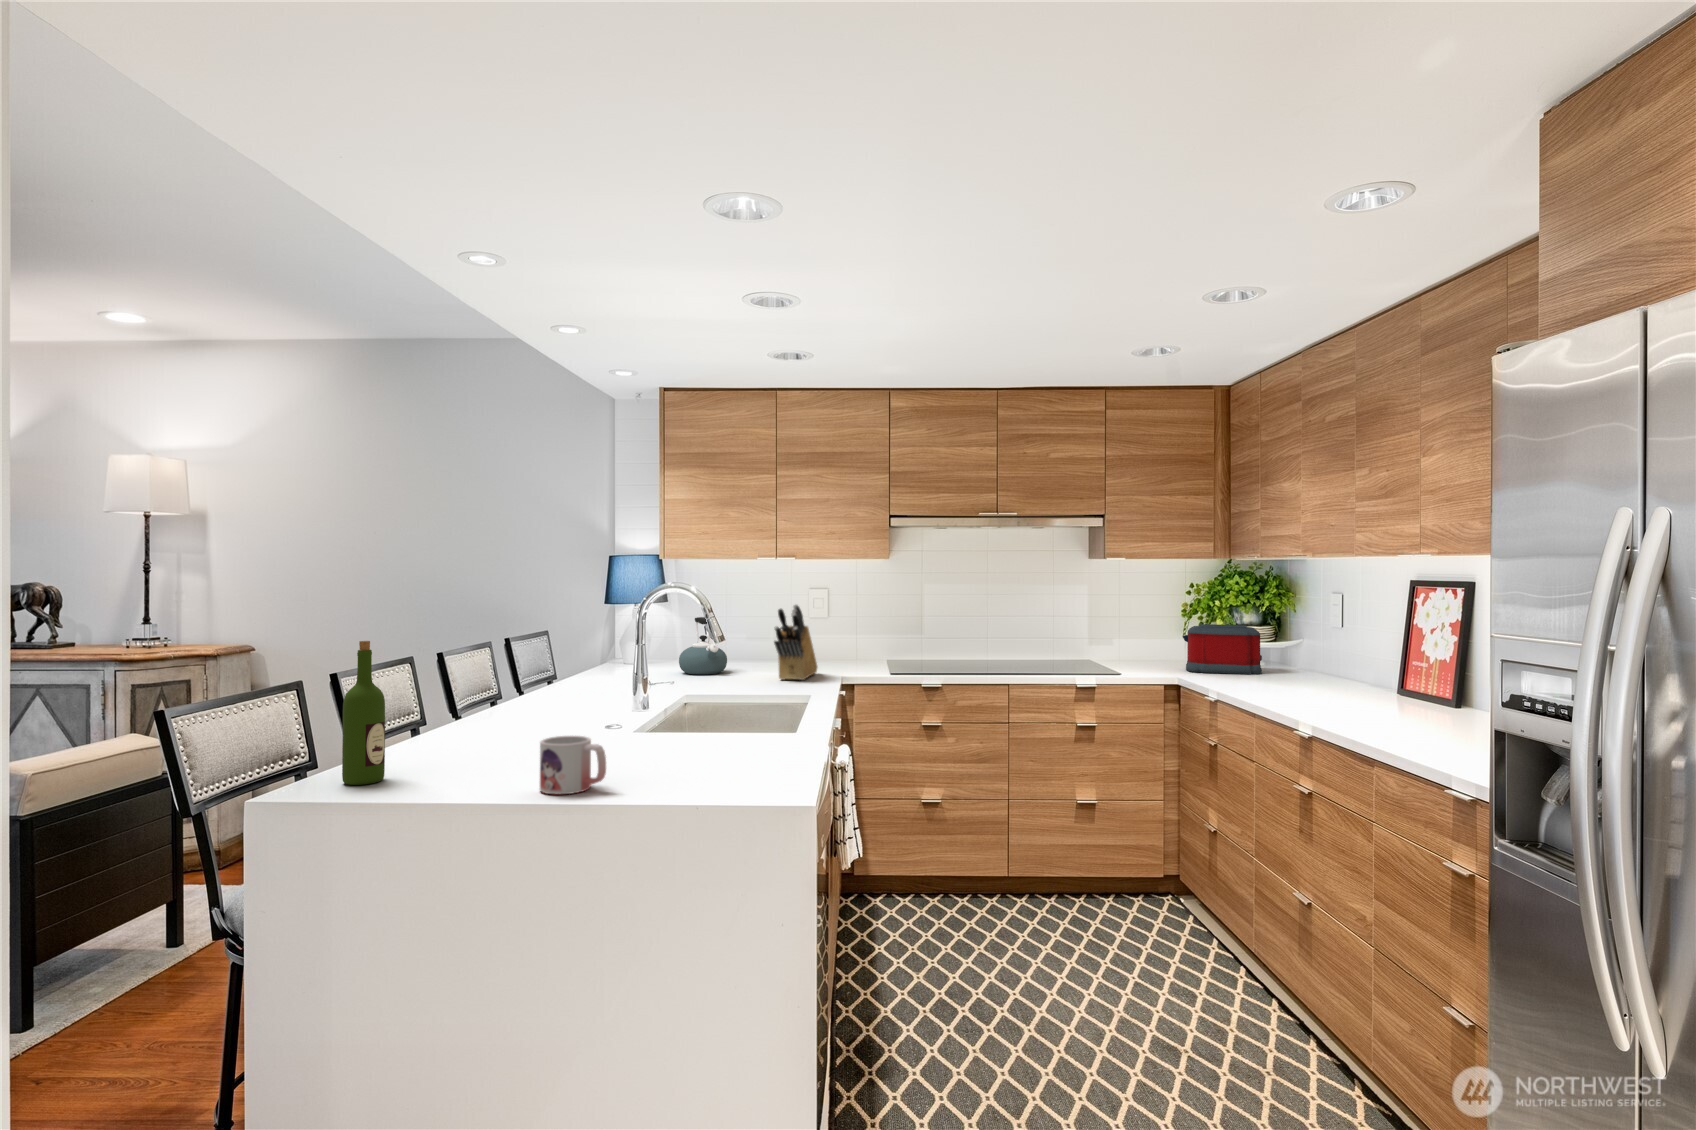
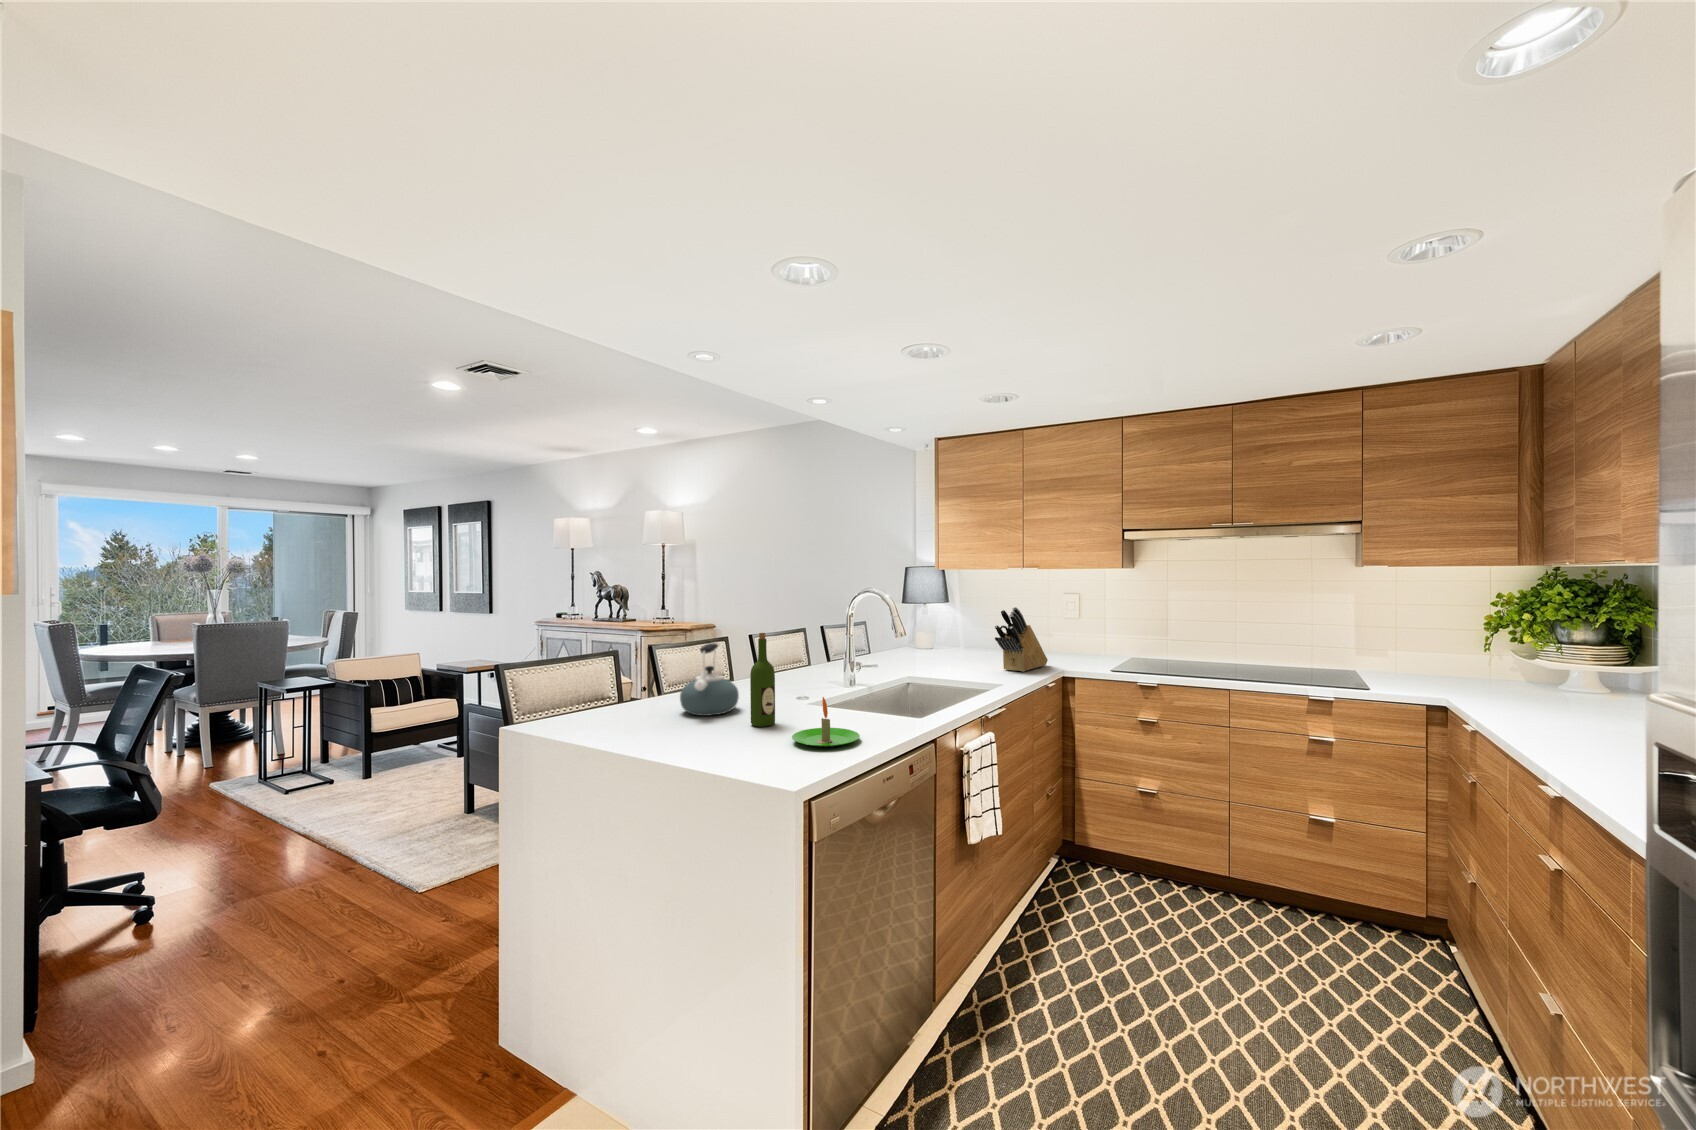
kettle: present [679,617,727,675] -> present [680,643,739,716]
toaster: present [1183,624,1262,674] -> none [1471,639,1595,704]
wine bottle: present [342,641,385,785] -> present [750,633,775,727]
candle: none [672,703,757,764] -> present [792,697,860,747]
mug: present [540,736,606,794] -> none [673,714,711,759]

